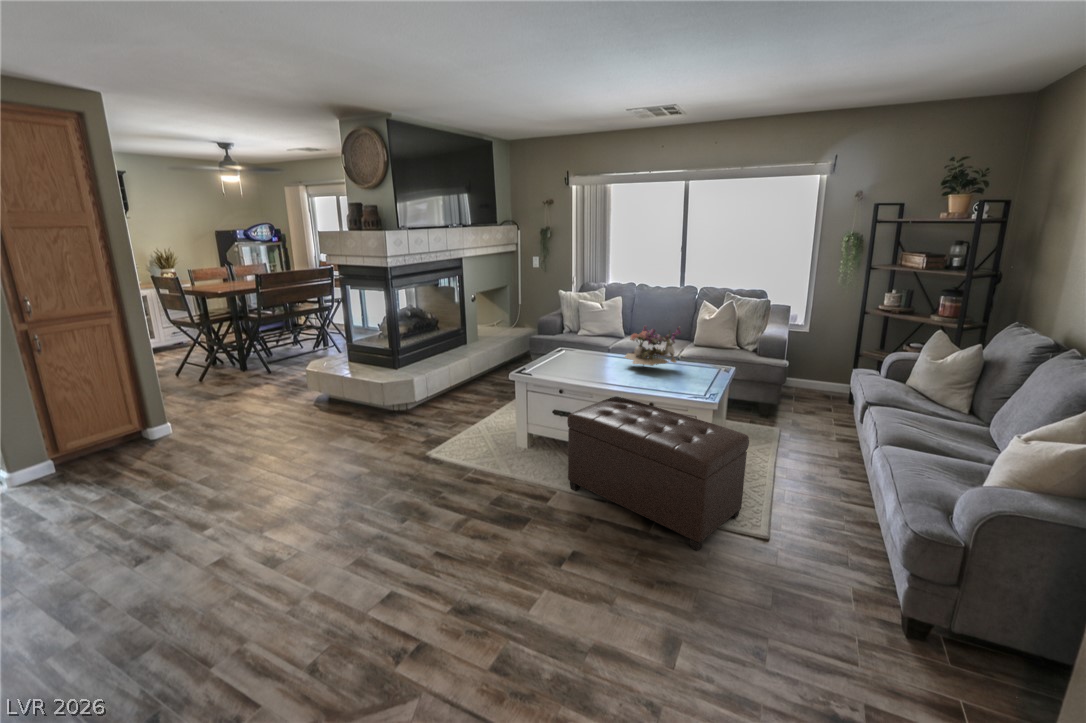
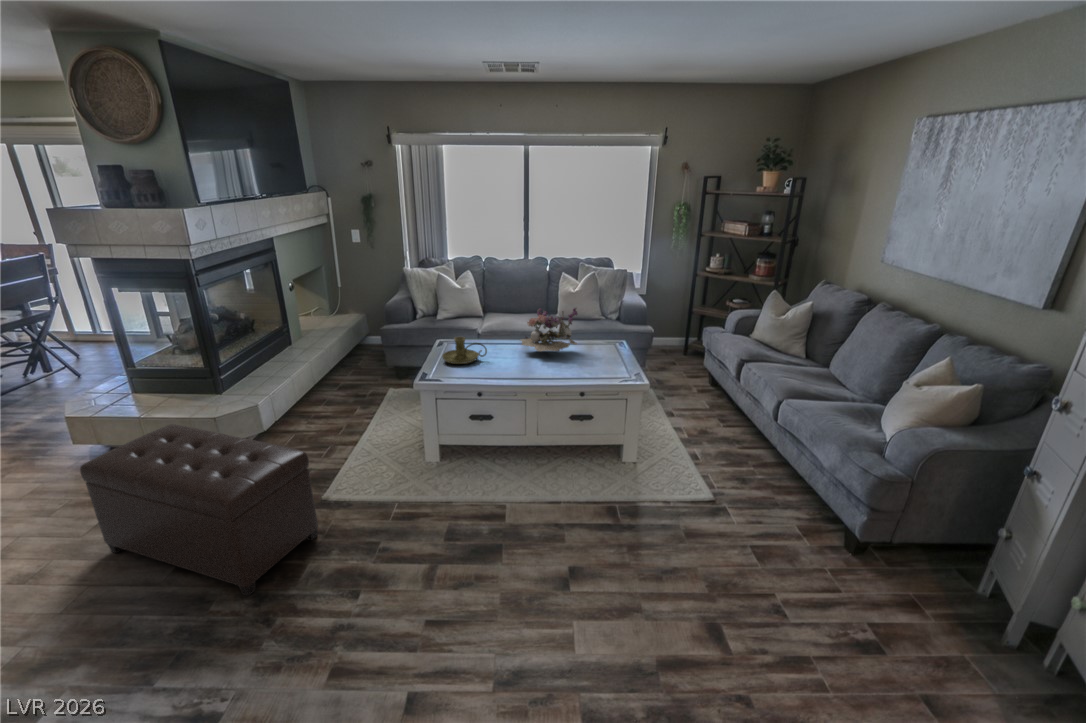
candle holder: none [549,343,588,367] -> present [442,337,487,364]
ottoman: present [567,397,749,551] -> present [80,424,318,596]

